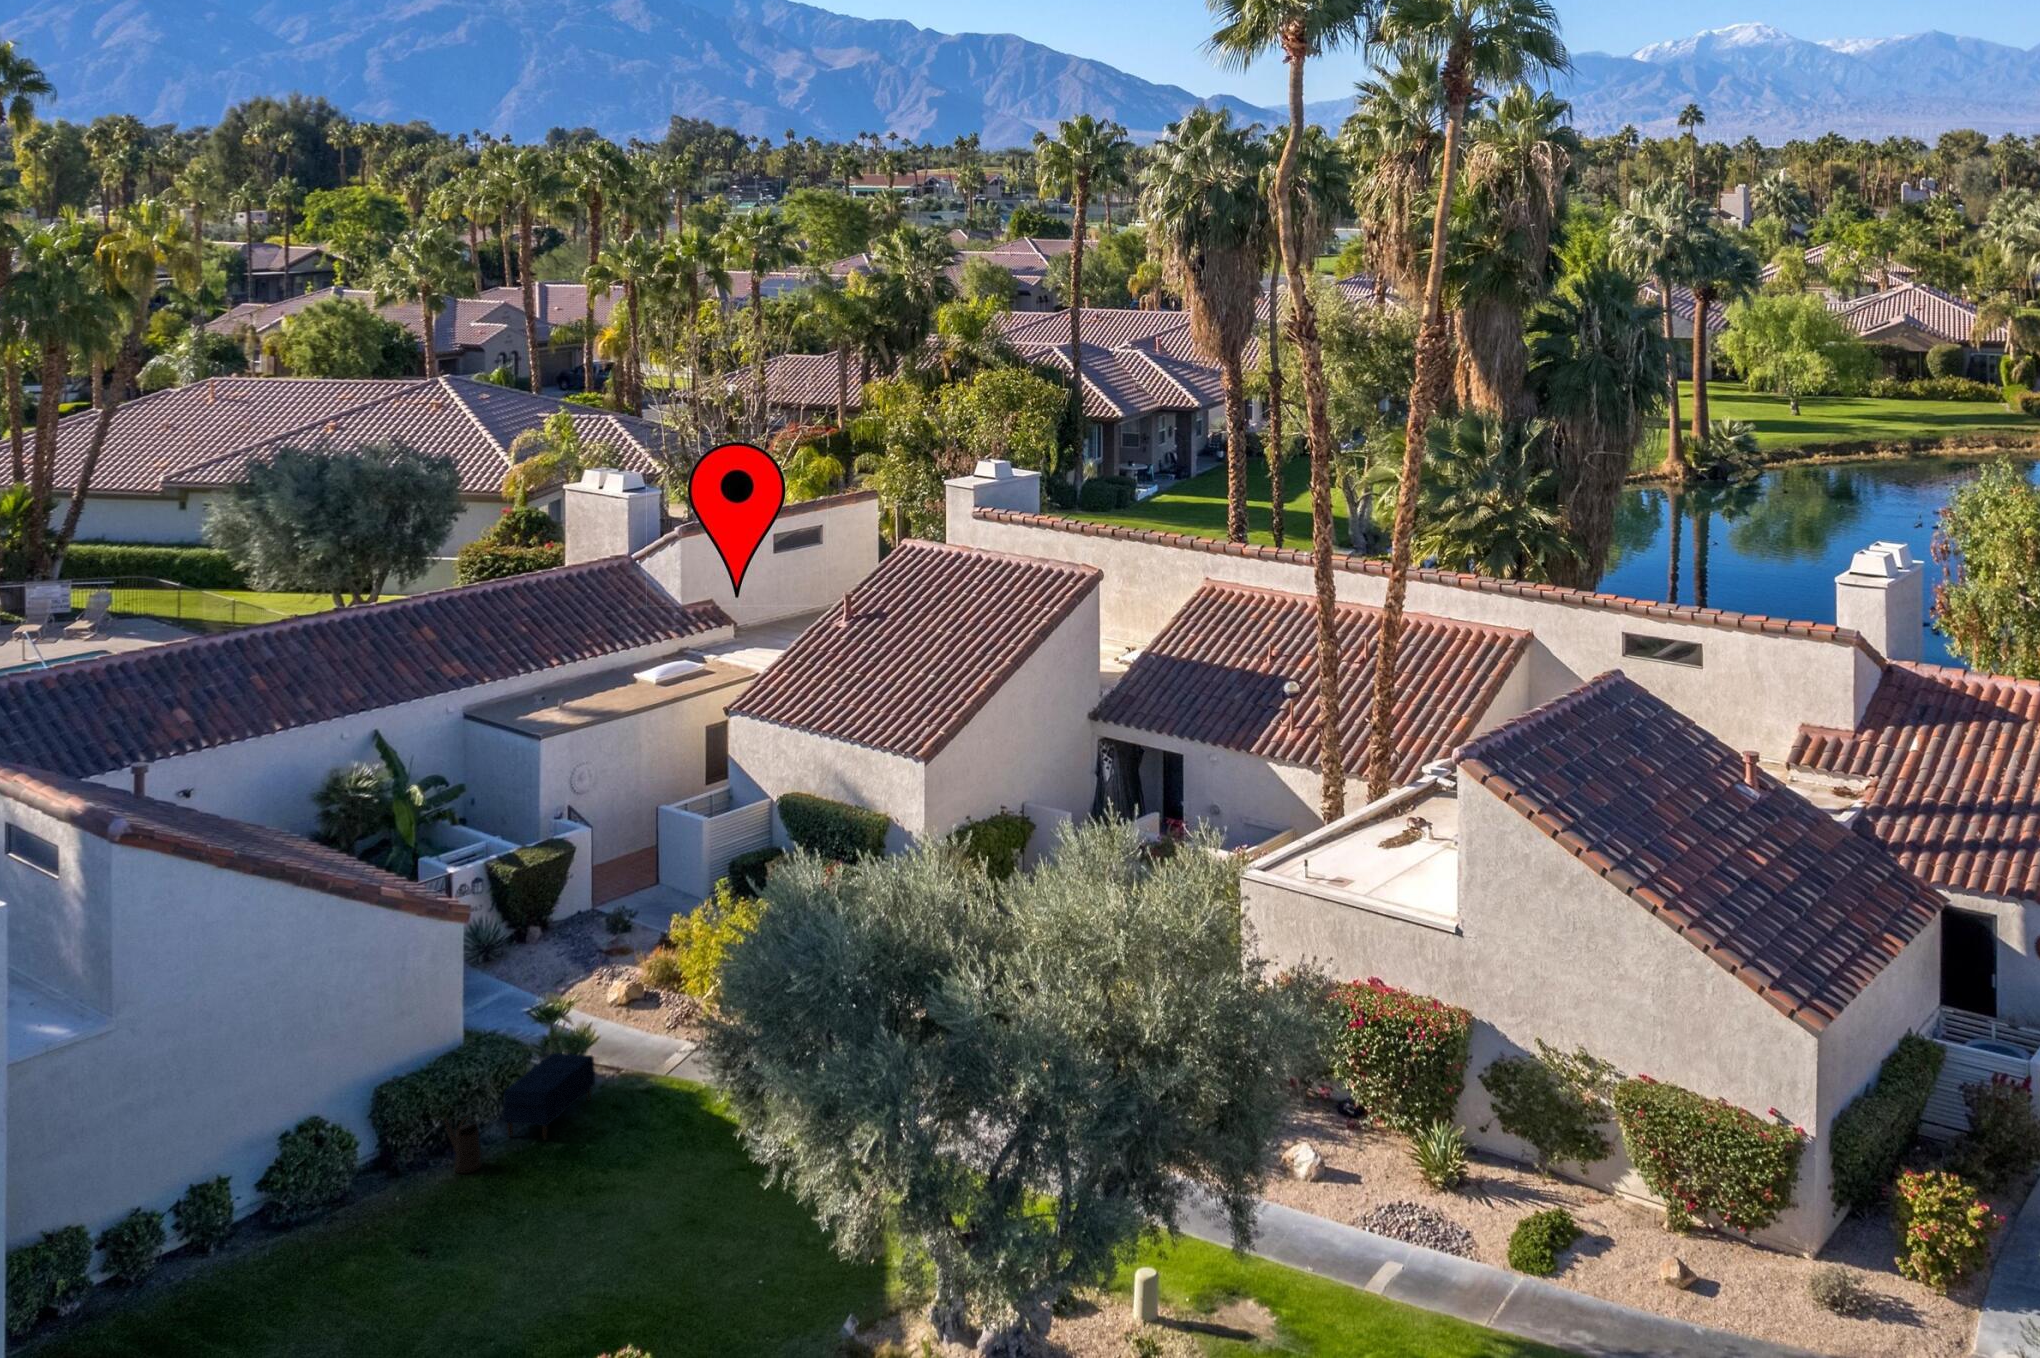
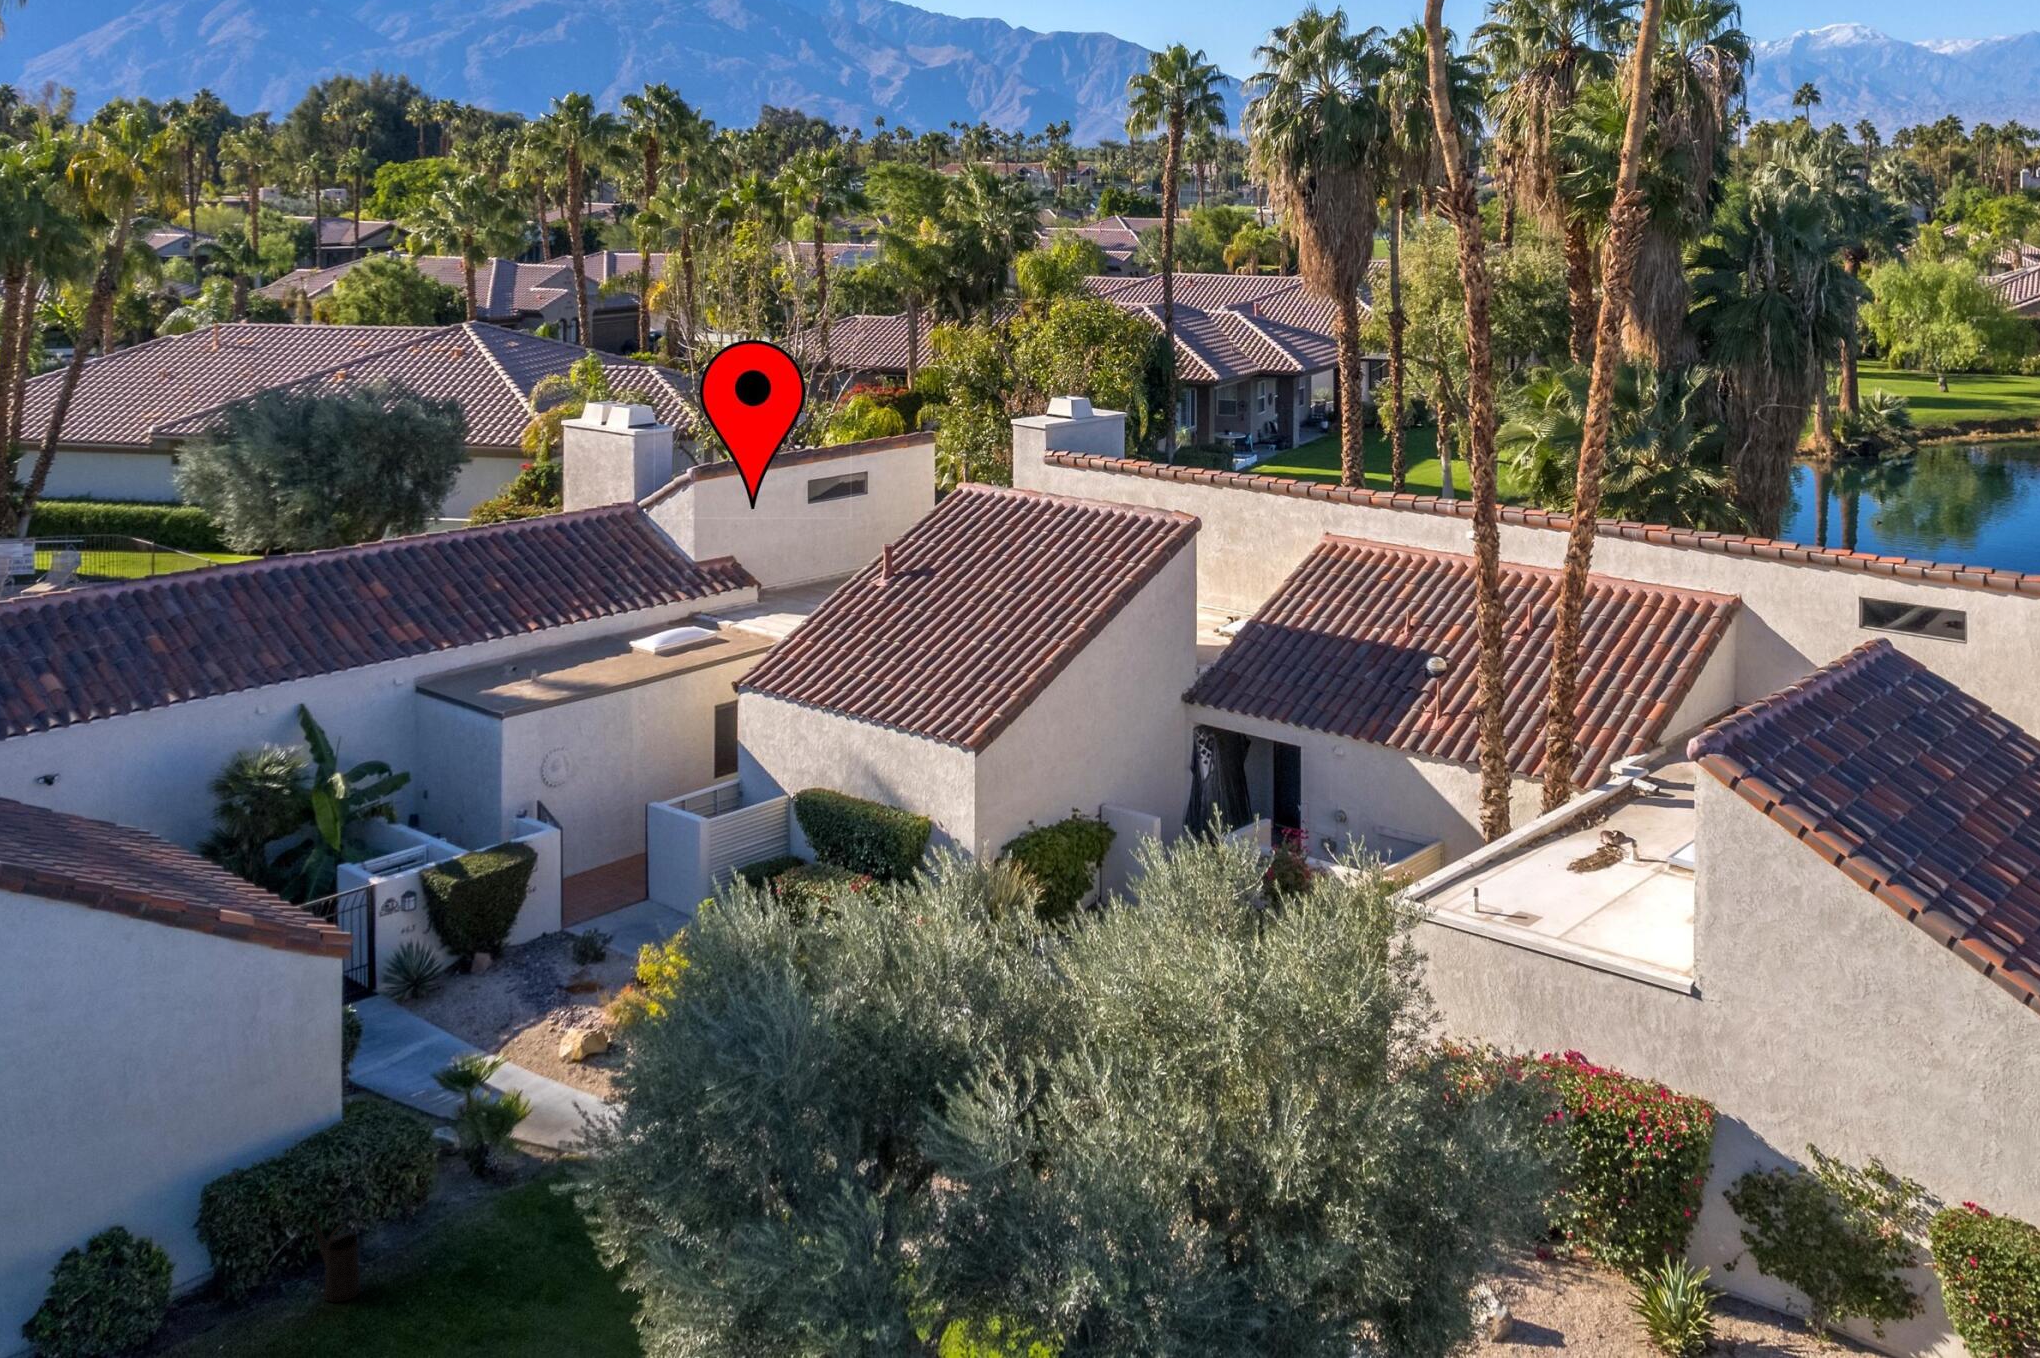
bench: present [503,1053,595,1140] -> none [399,1129,530,1252]

